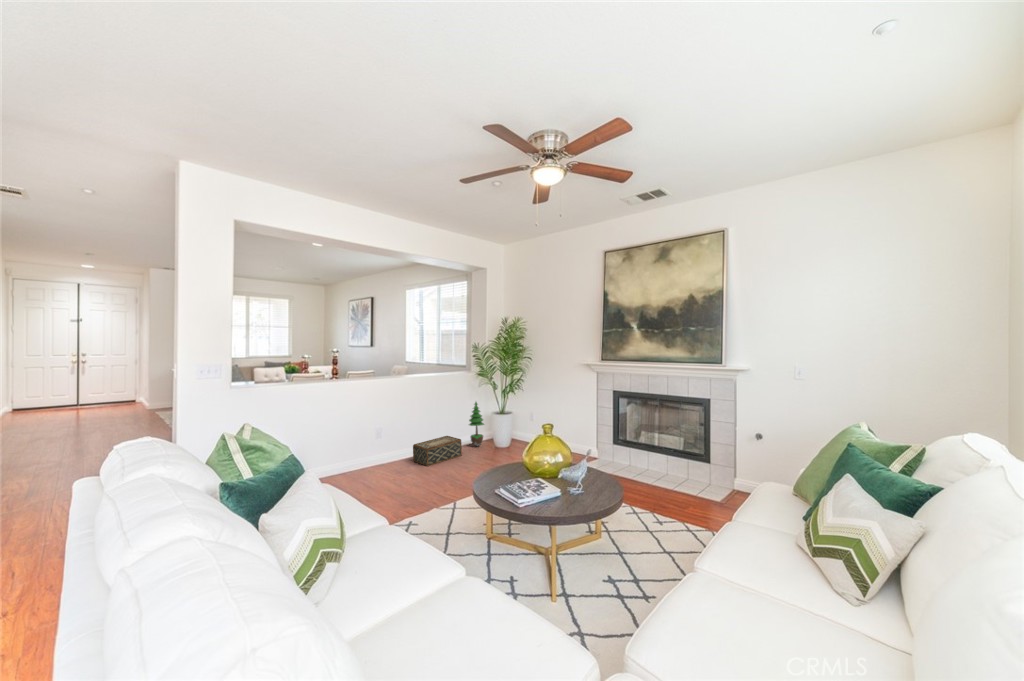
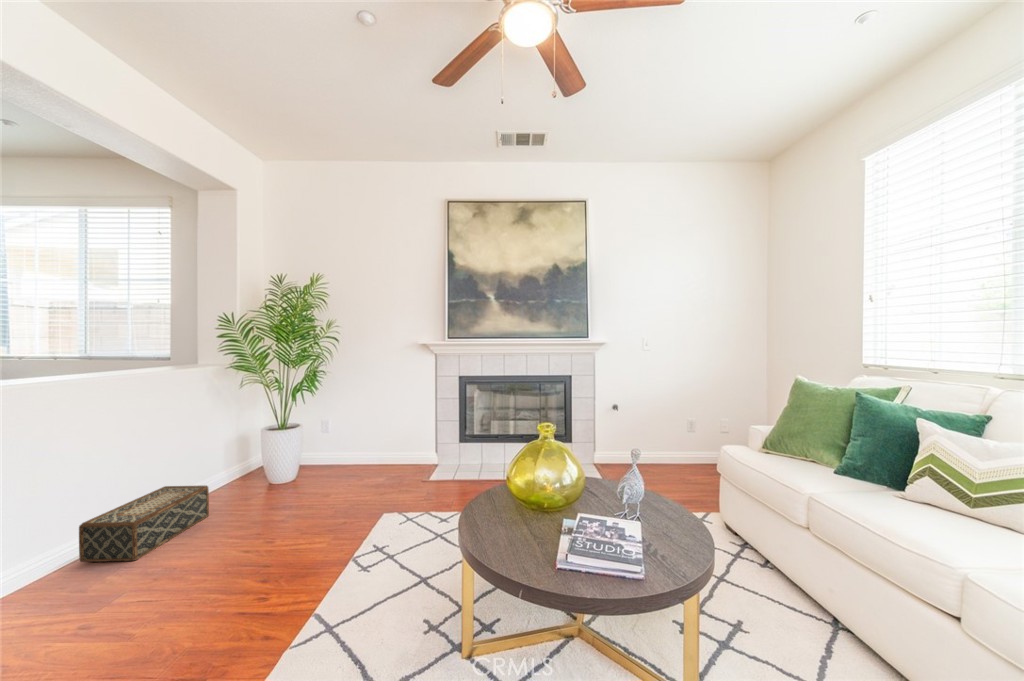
potted tree: present [469,402,484,446] -> none [210,412,246,493]

